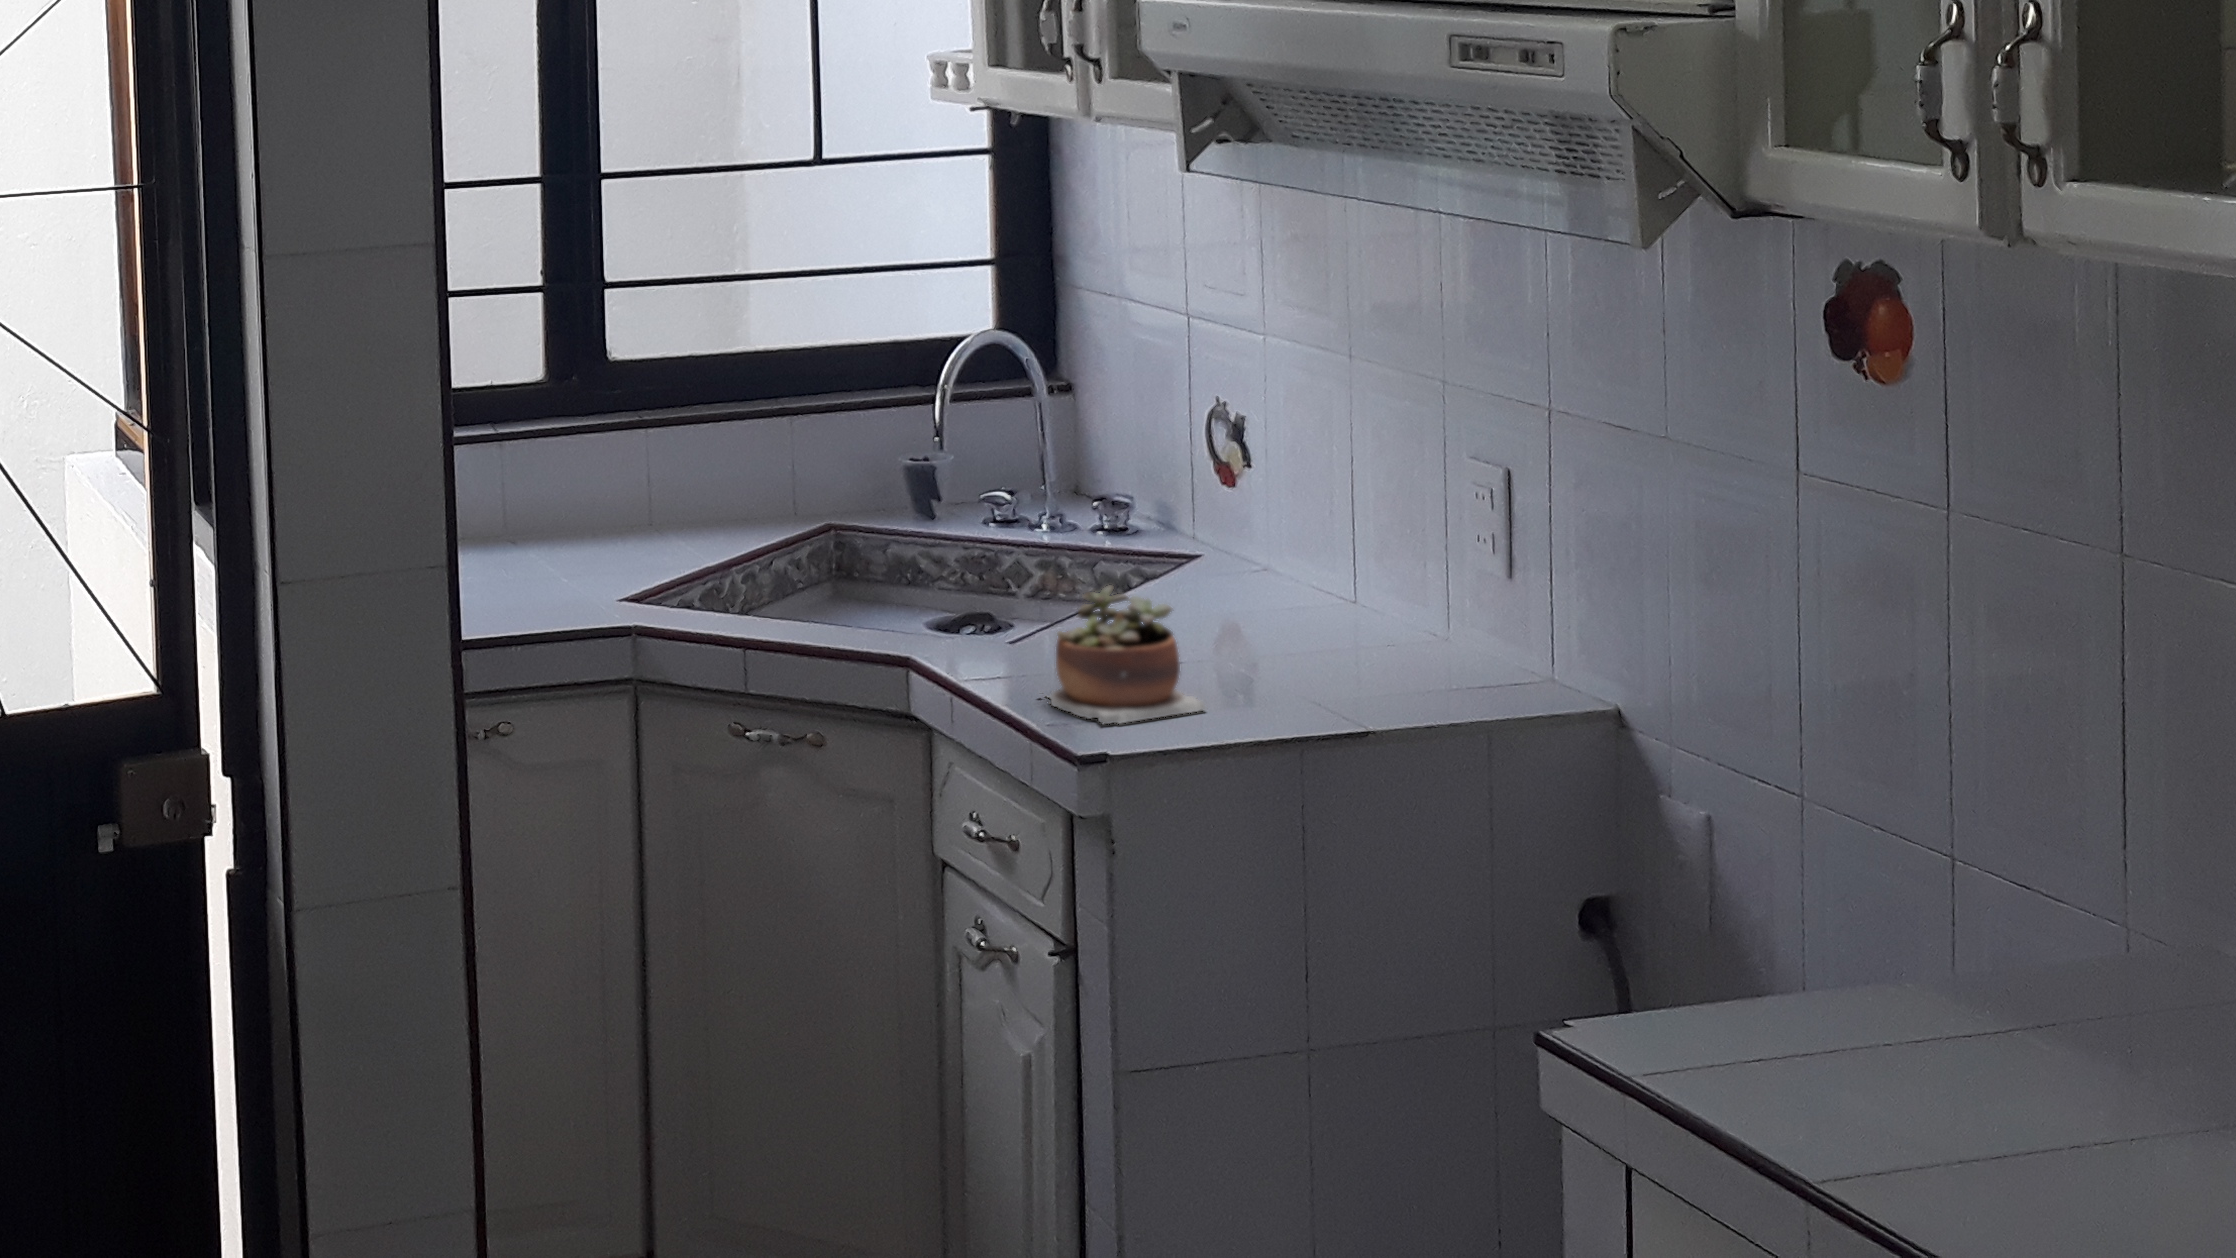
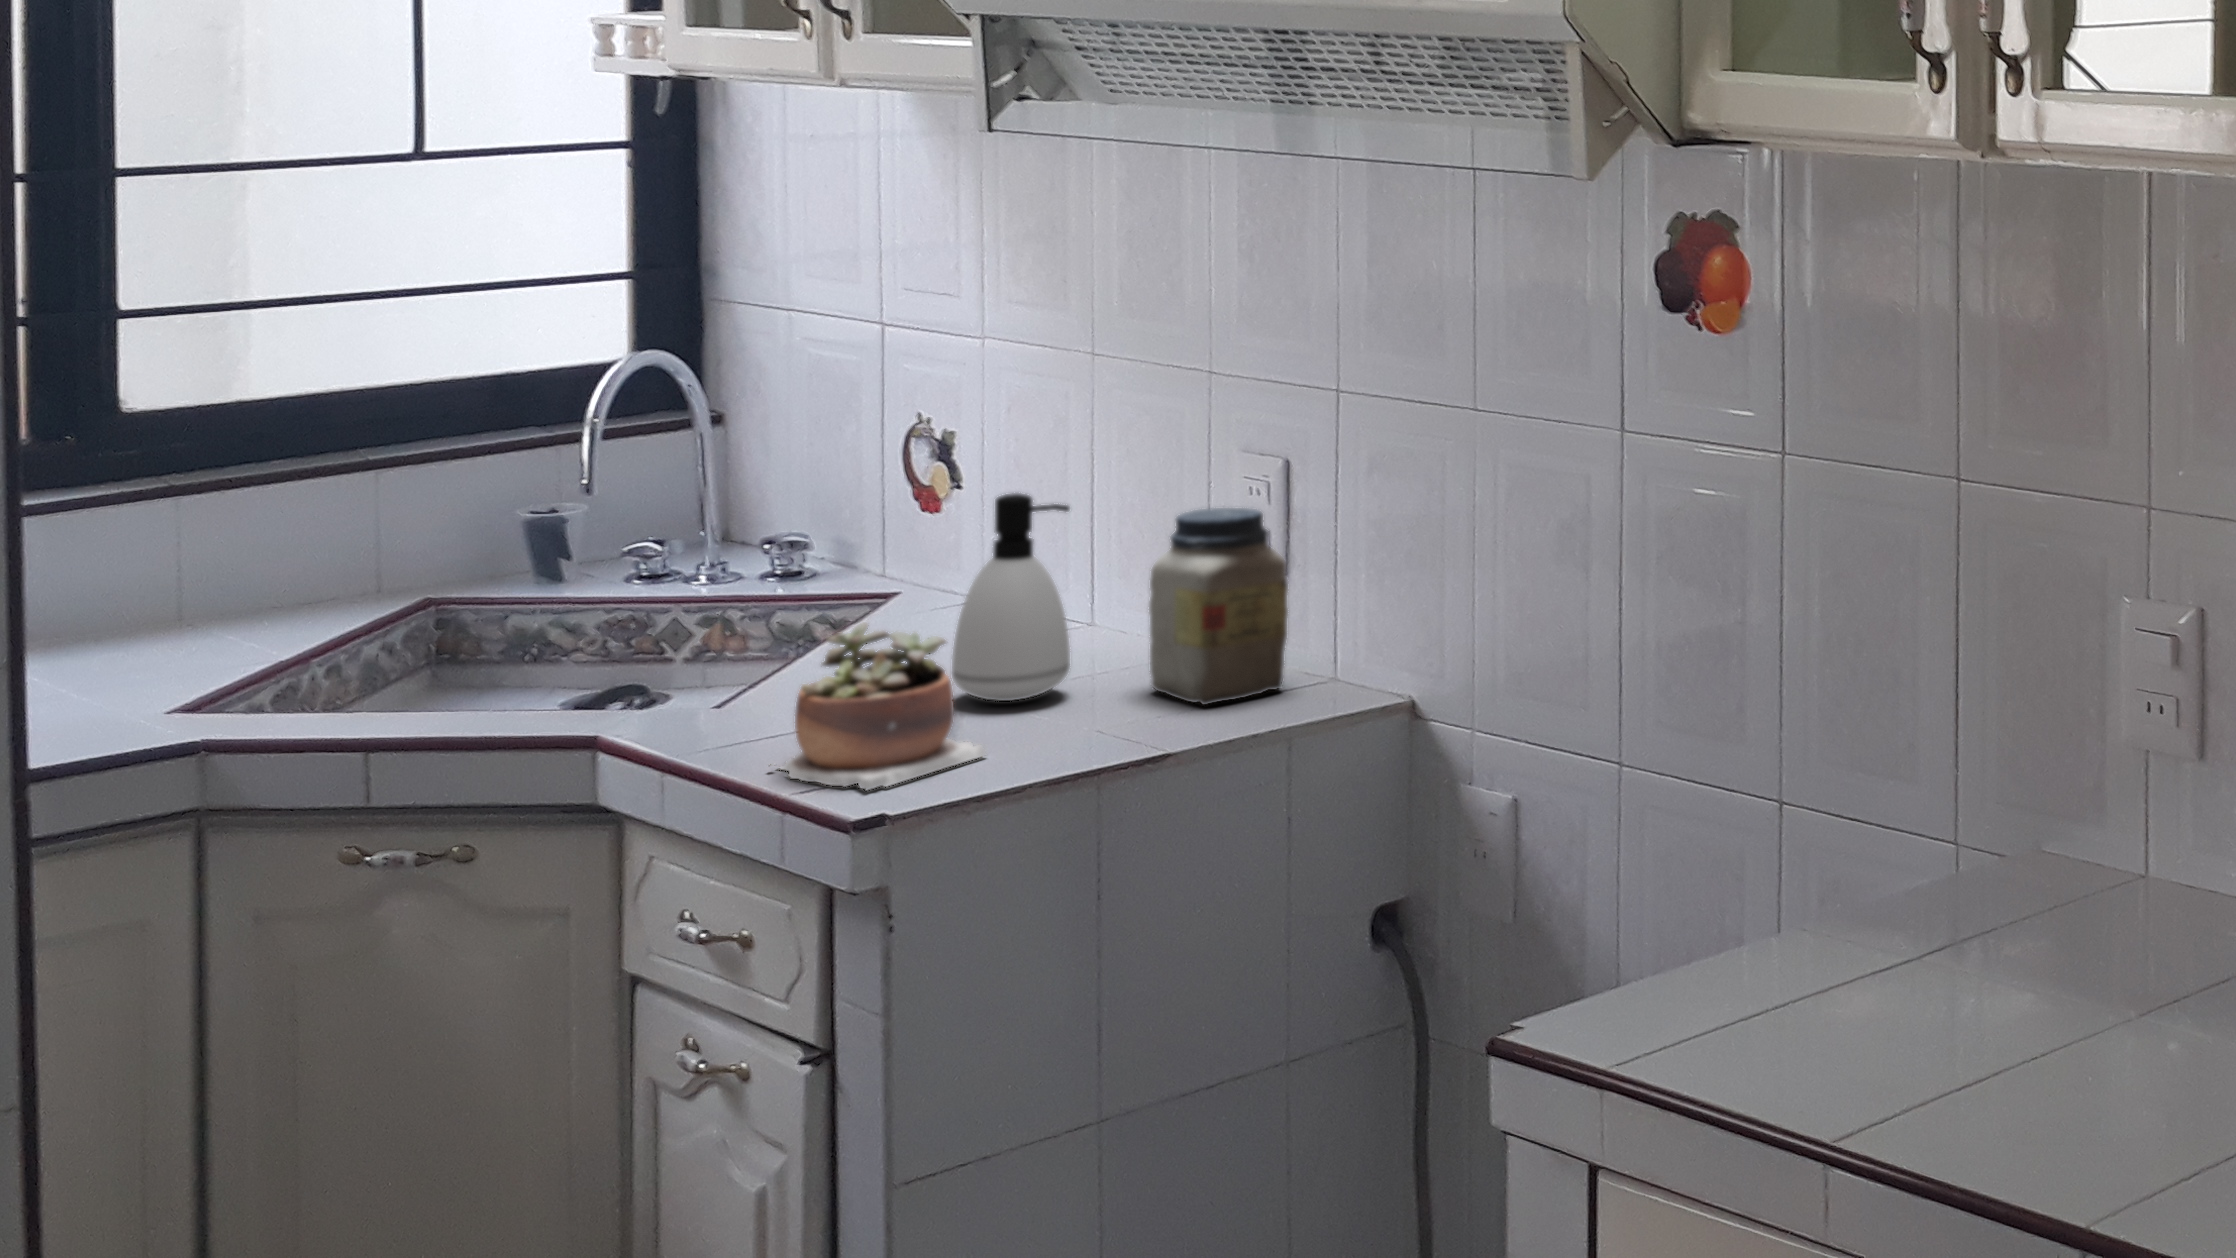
soap dispenser: none [1199,485,1300,665] -> present [952,493,1070,701]
jar: none [1368,513,1495,694] -> present [1149,508,1288,705]

